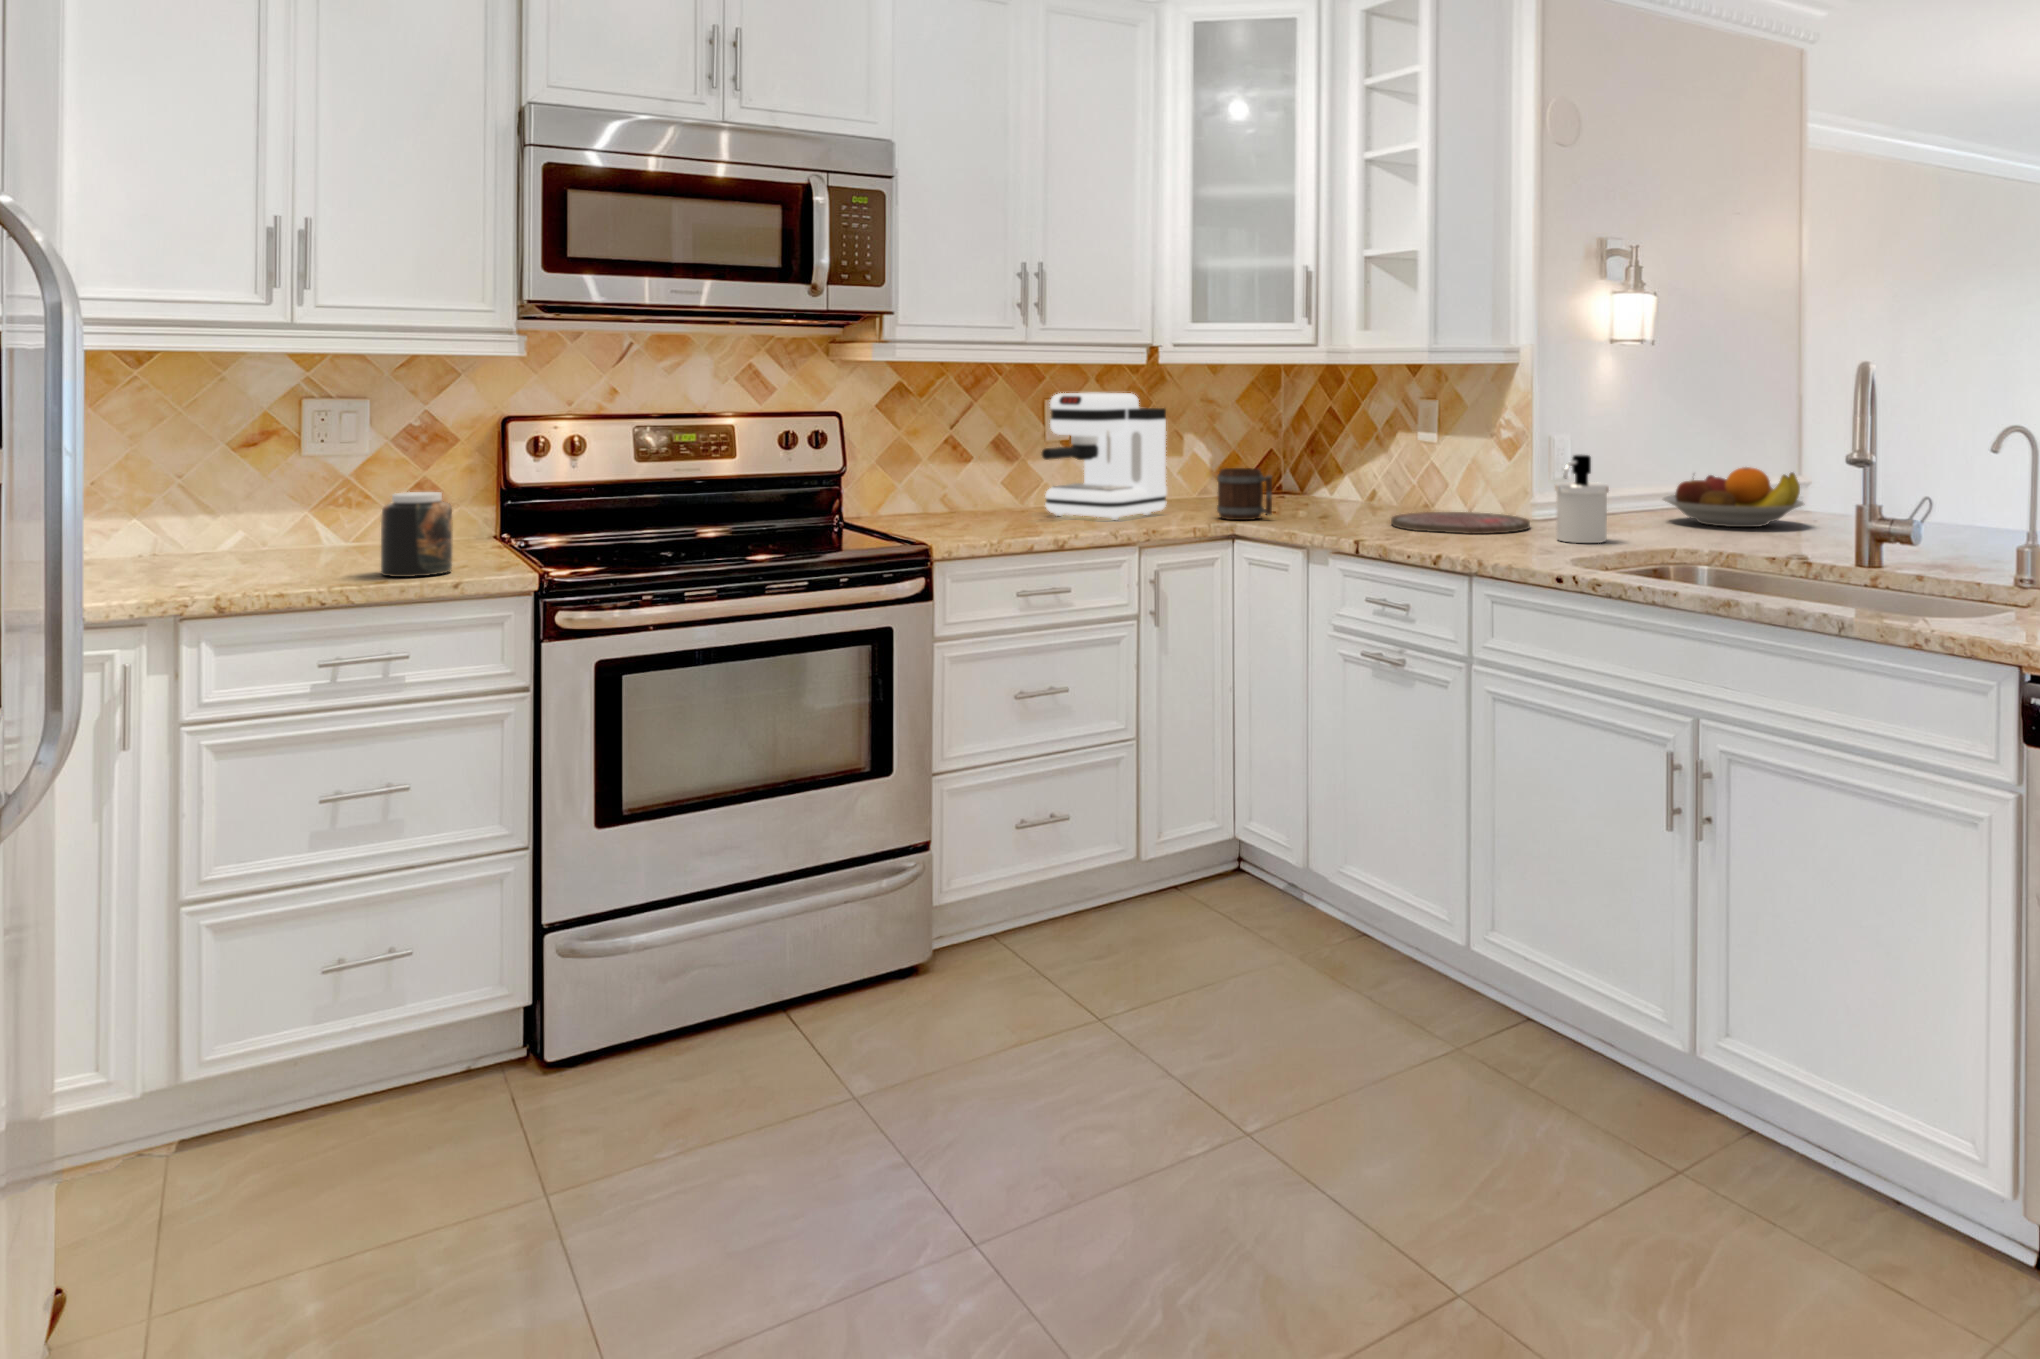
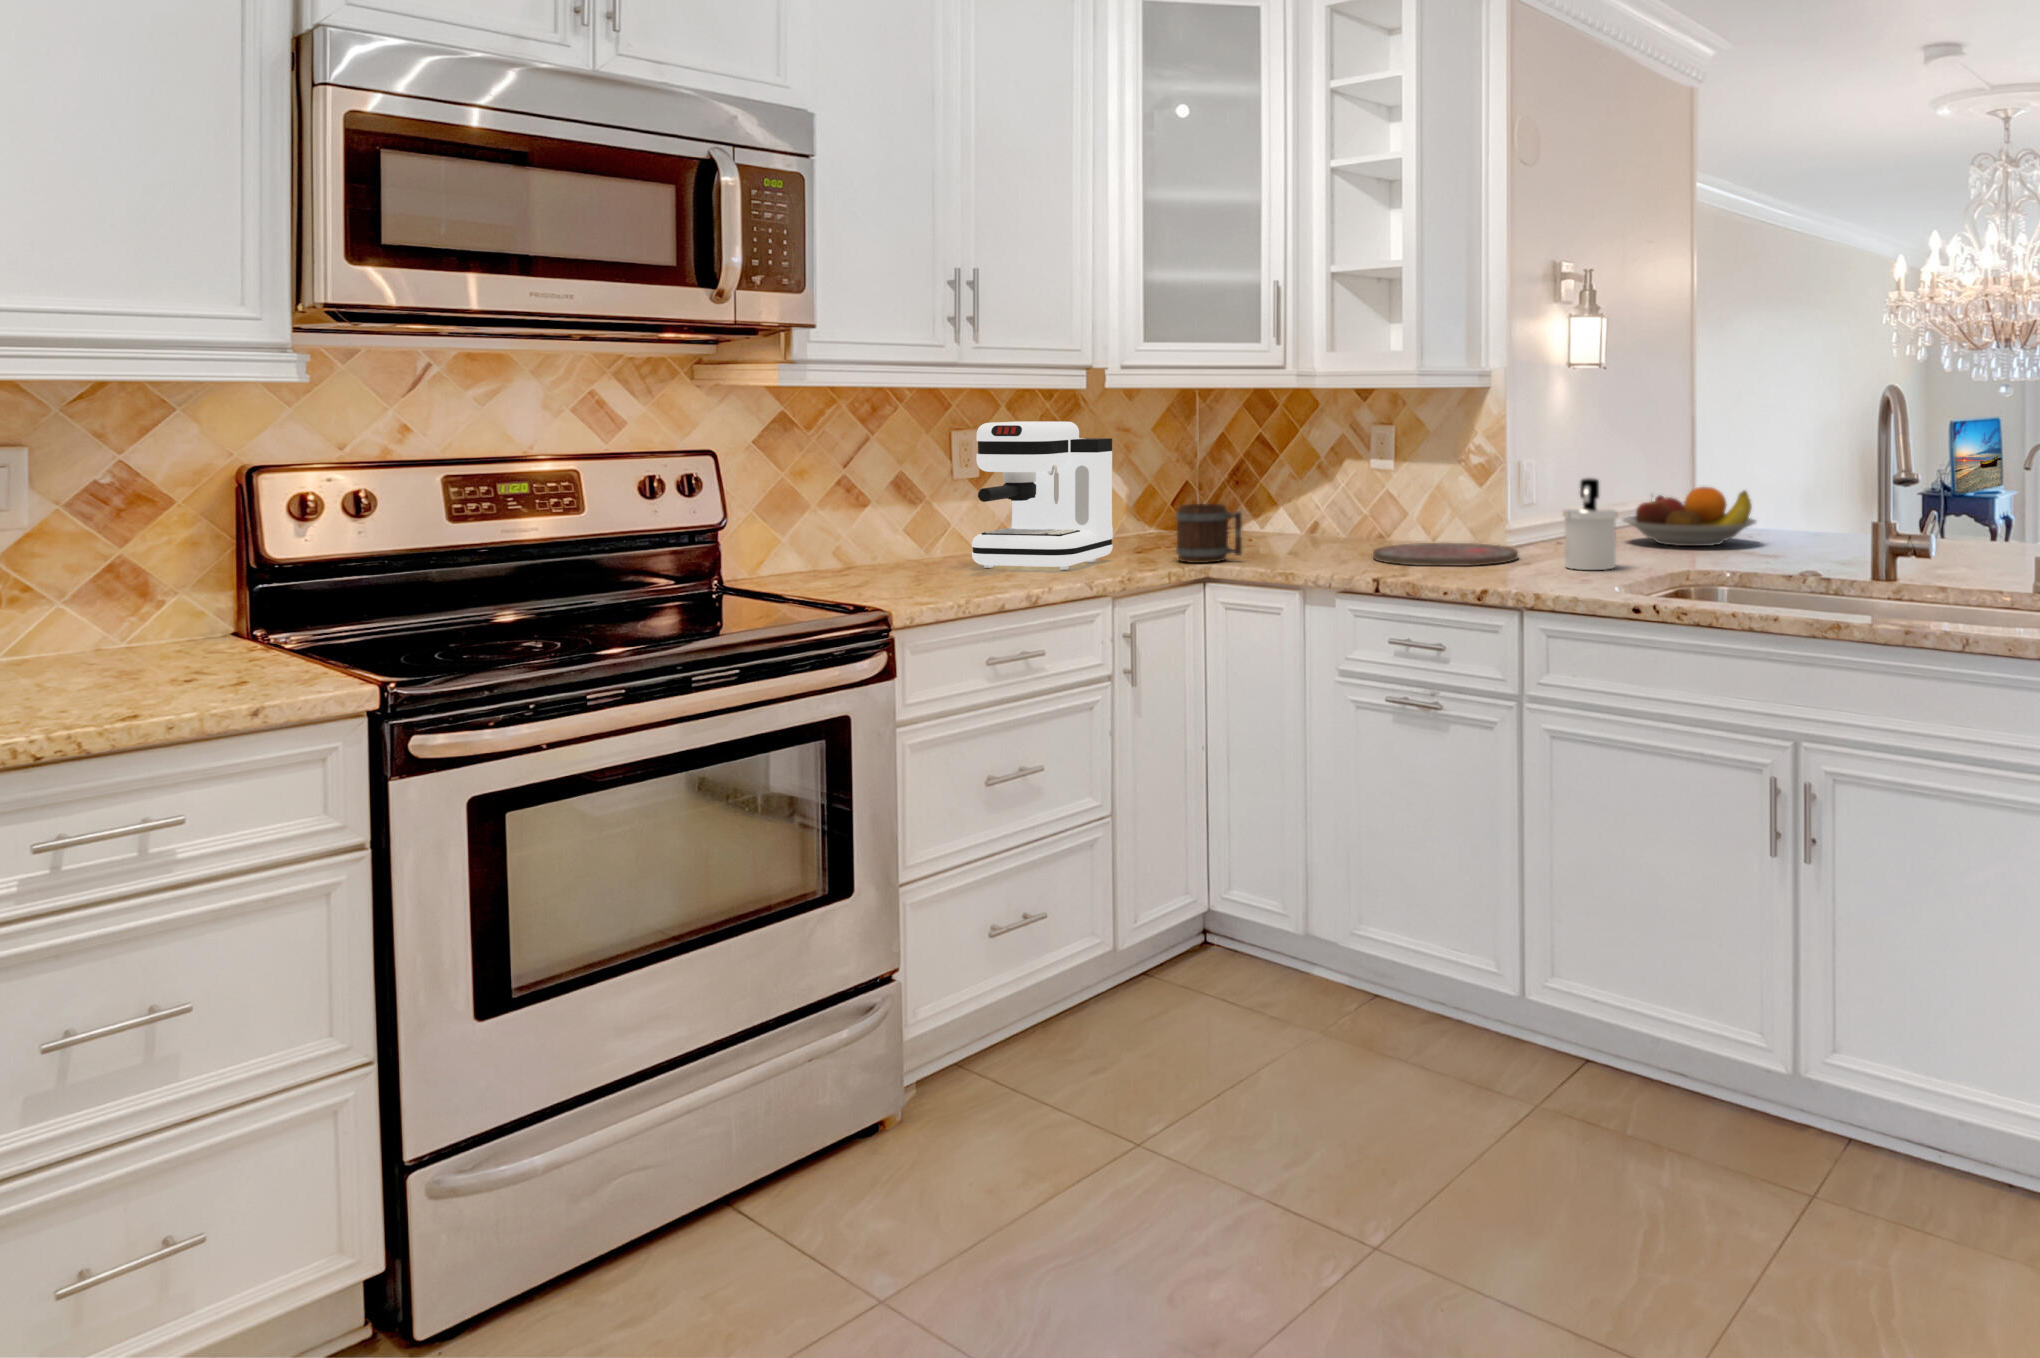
jar: present [381,492,452,577] -> none [94,579,218,710]

